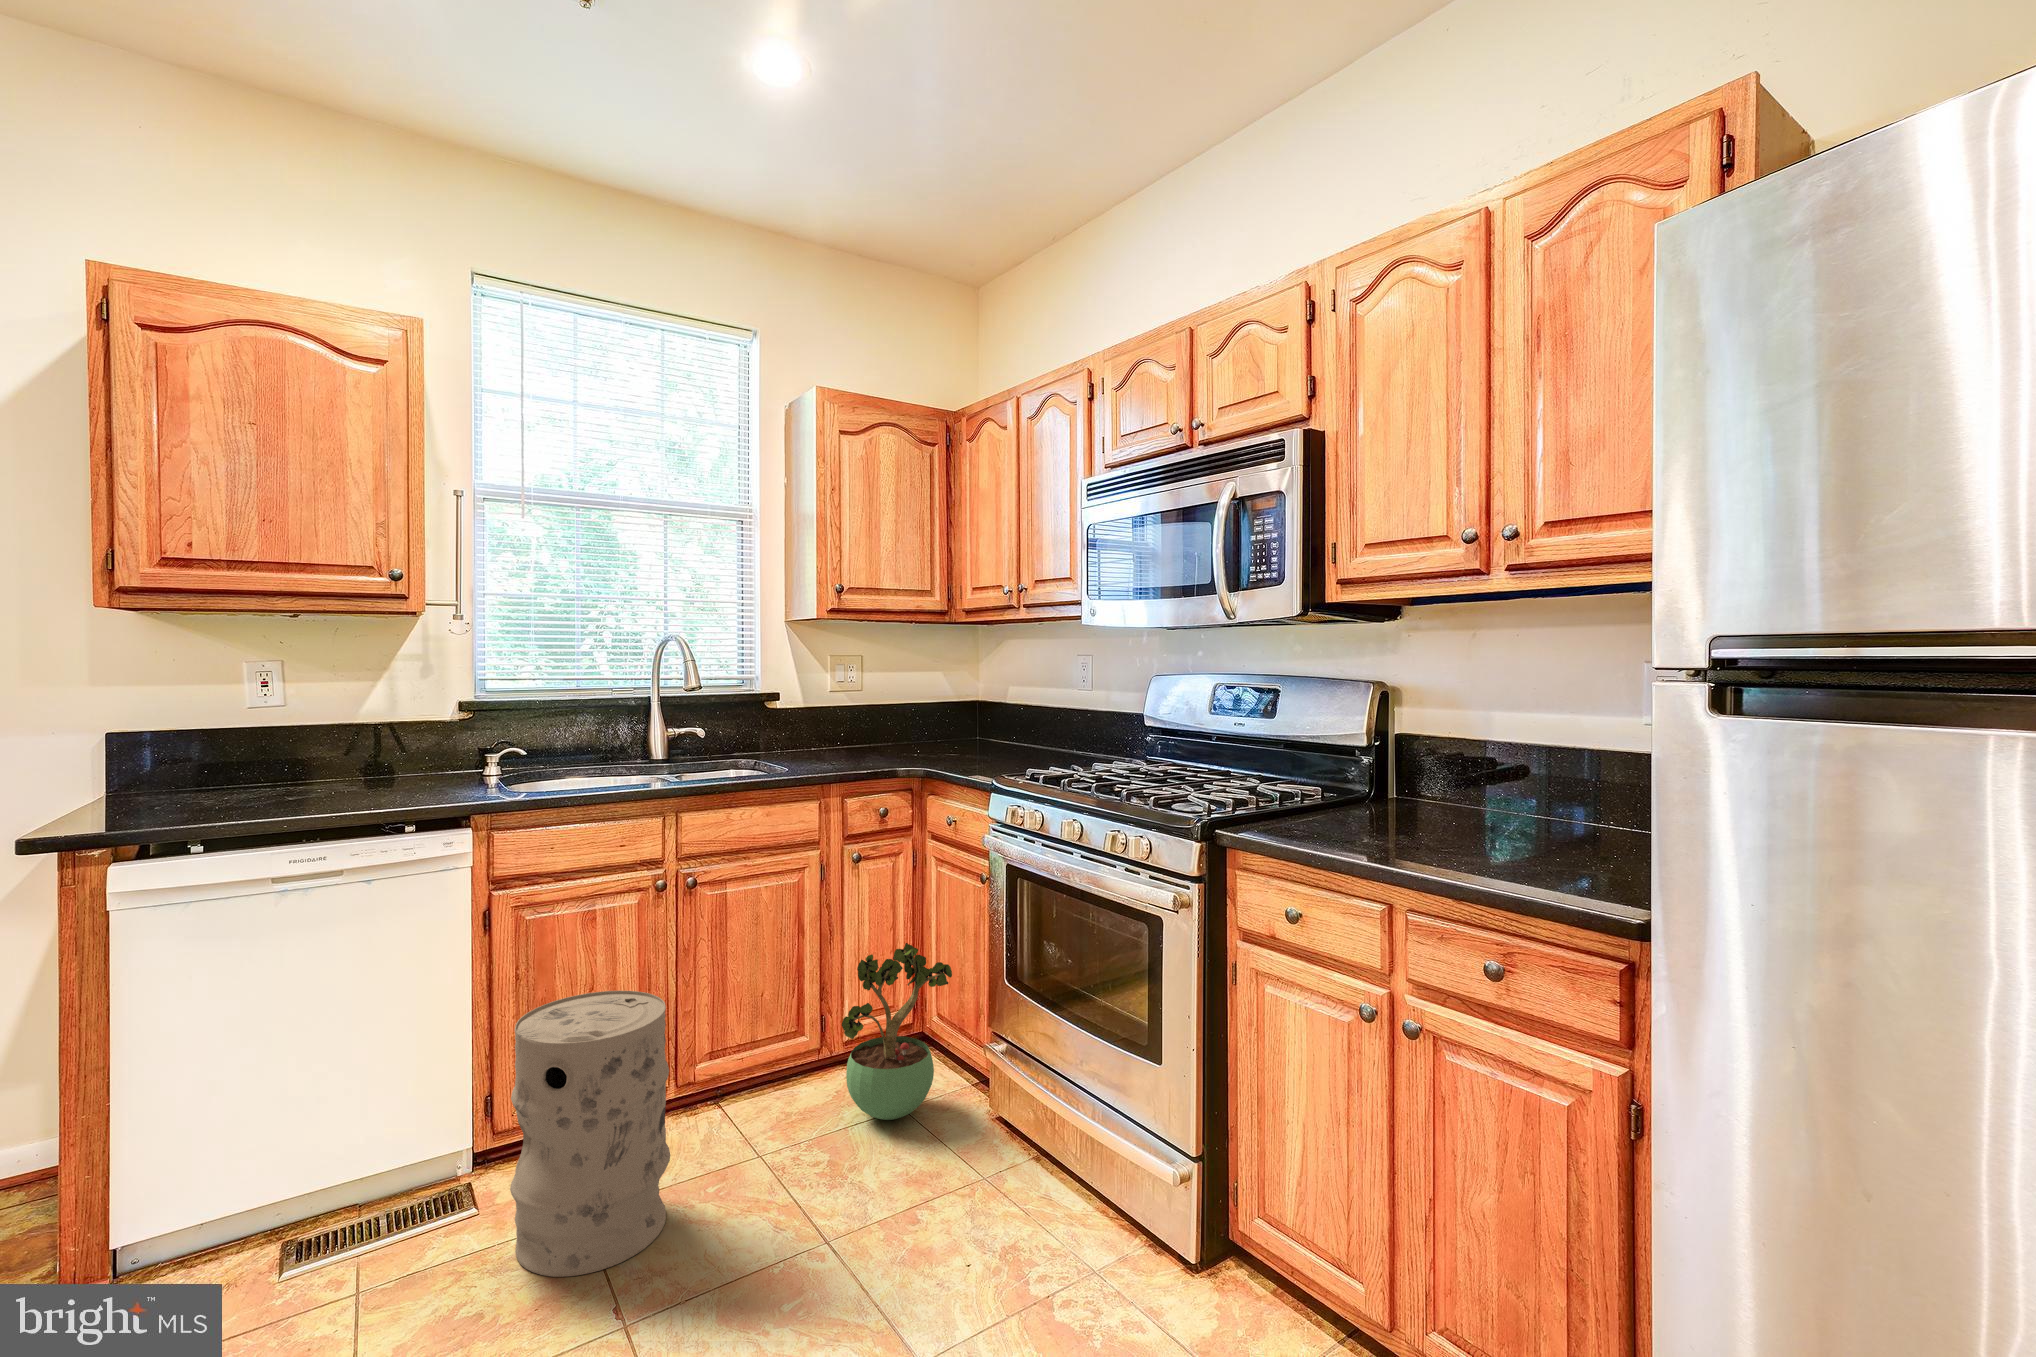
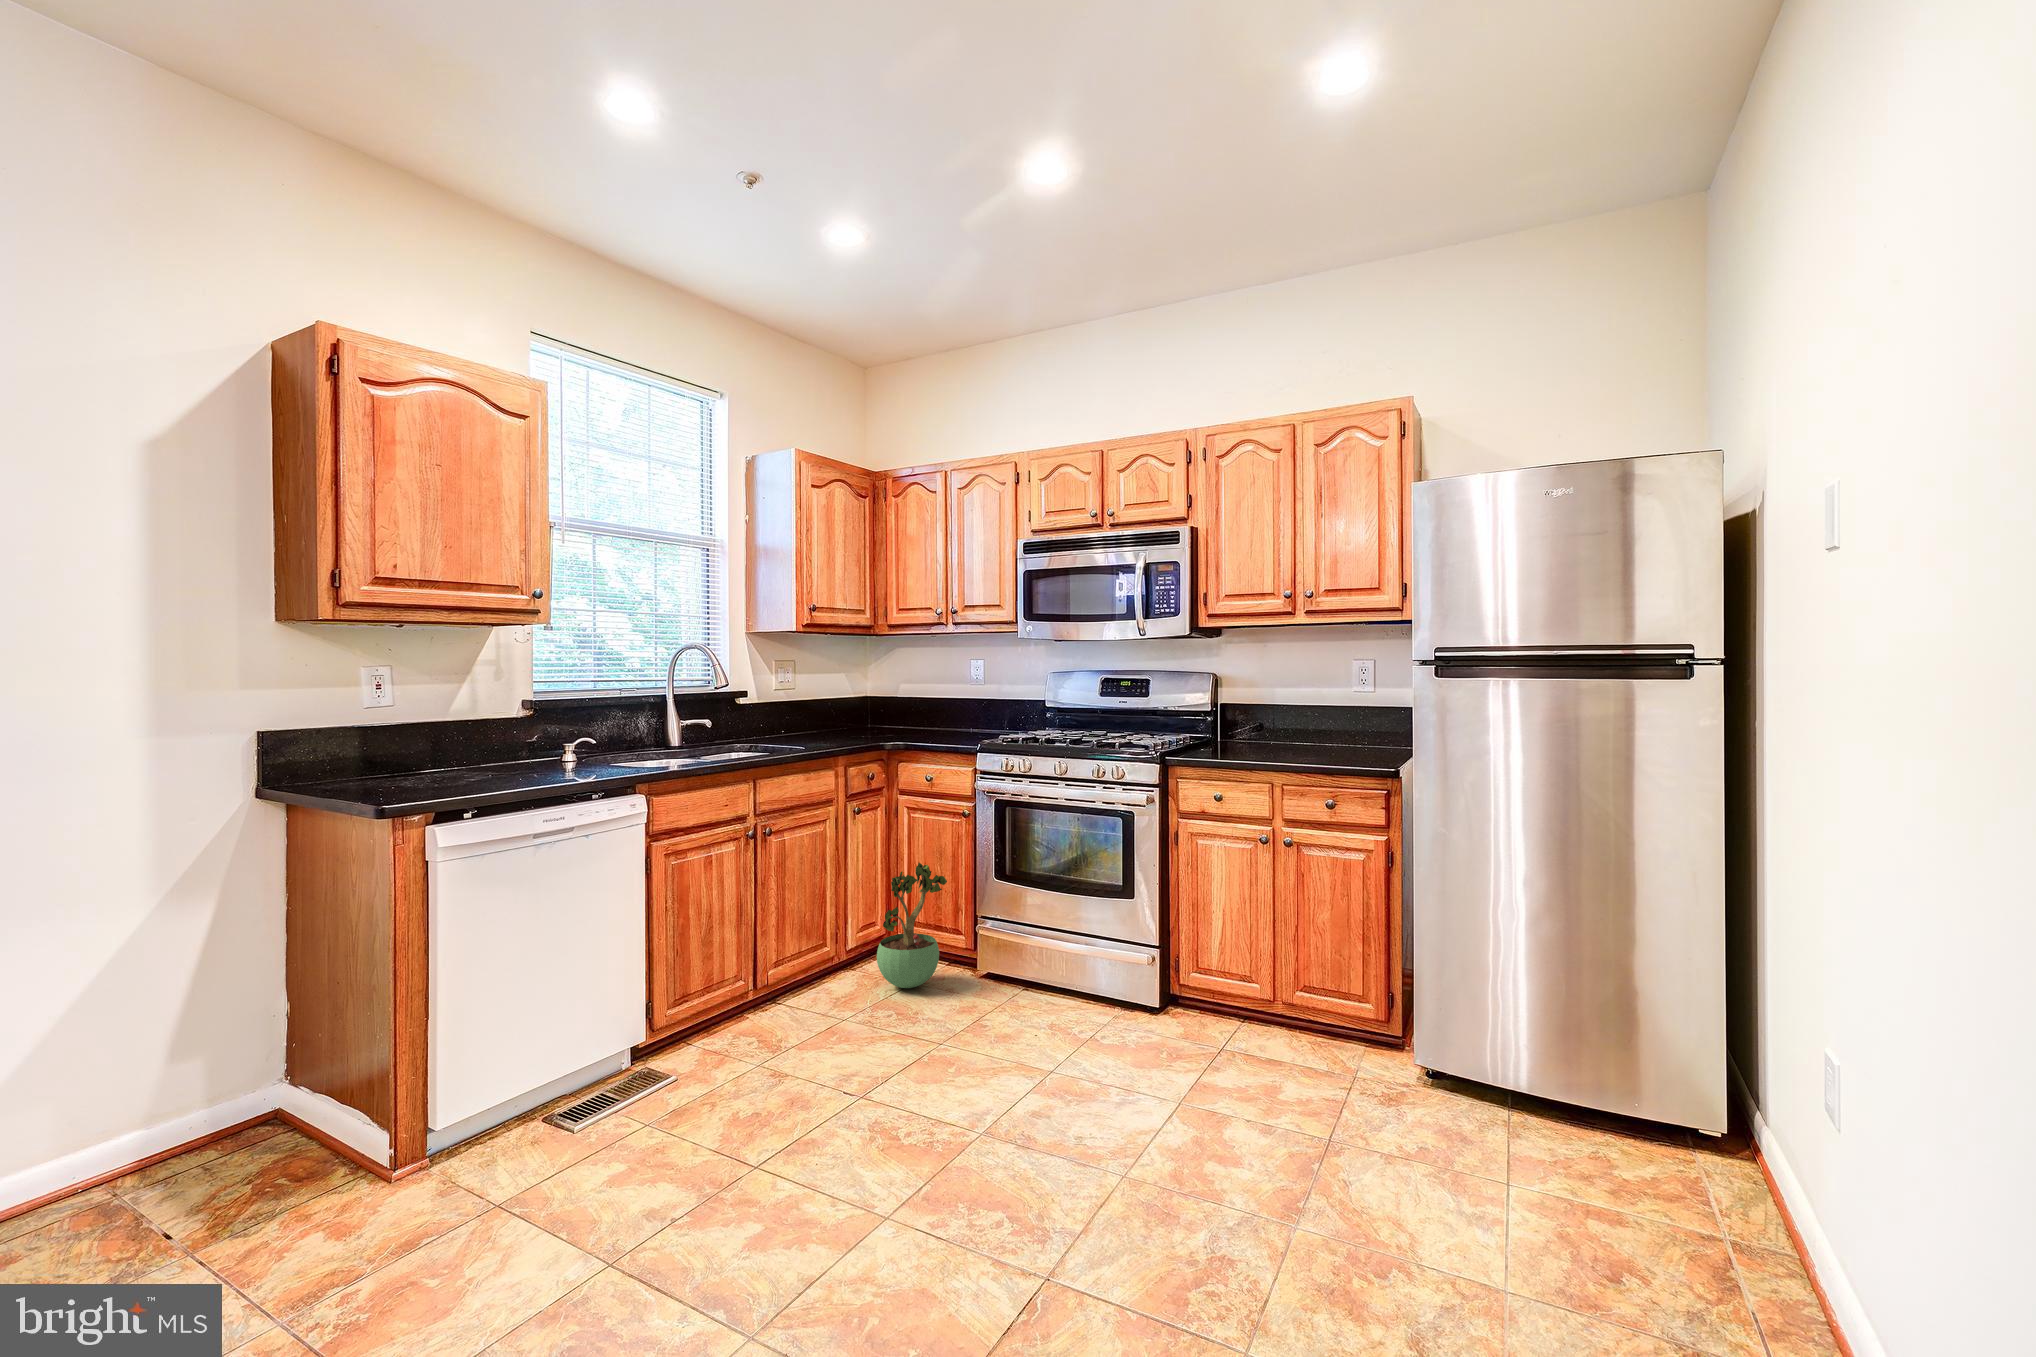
trash can: present [510,991,670,1277] -> none [730,902,835,1090]

